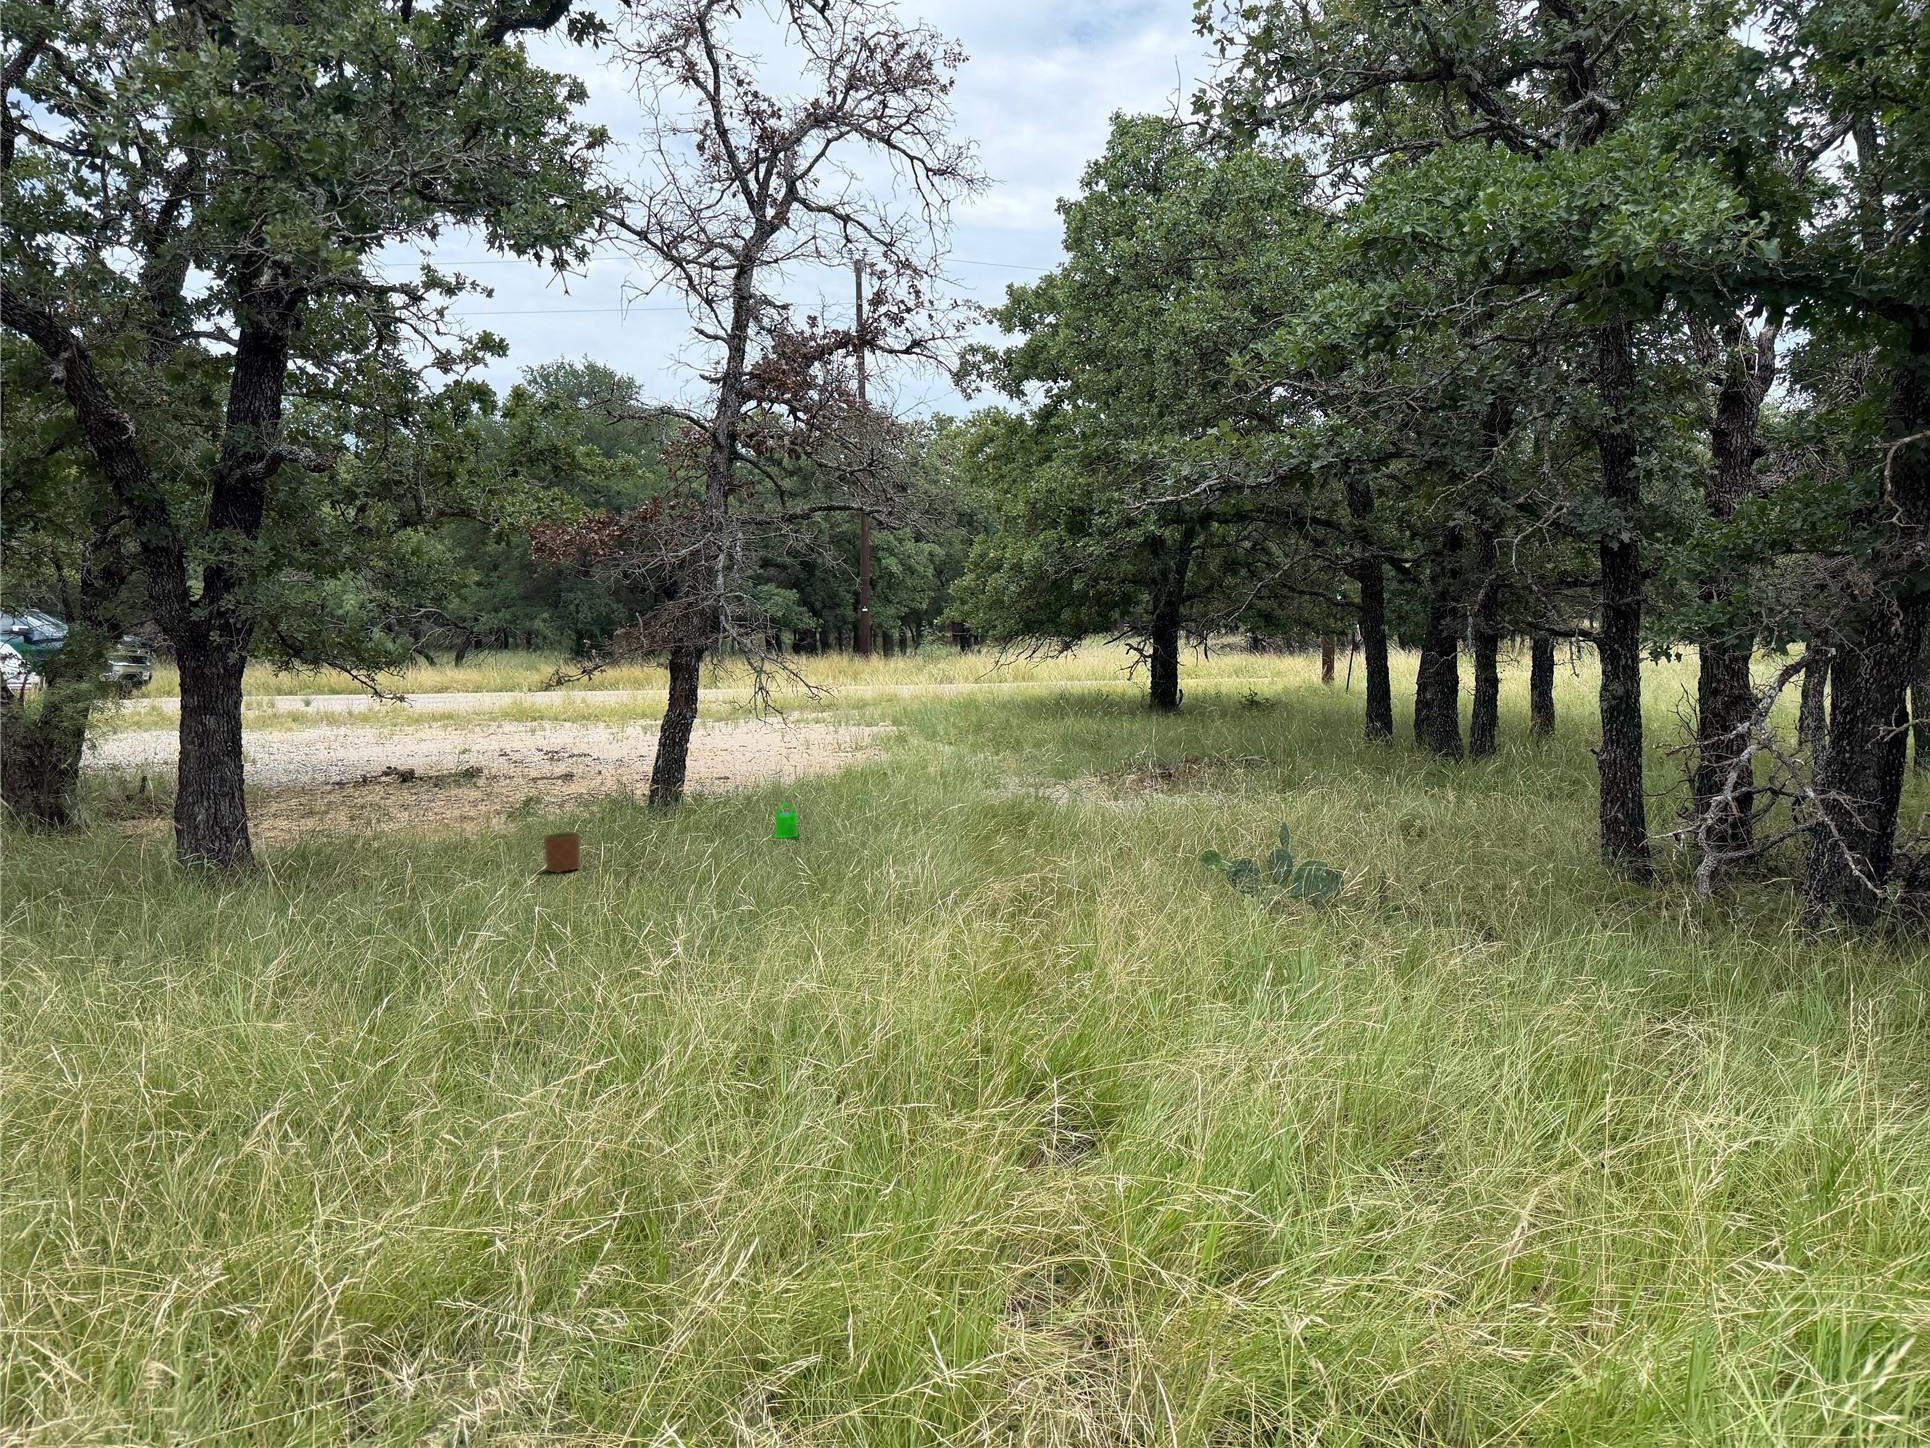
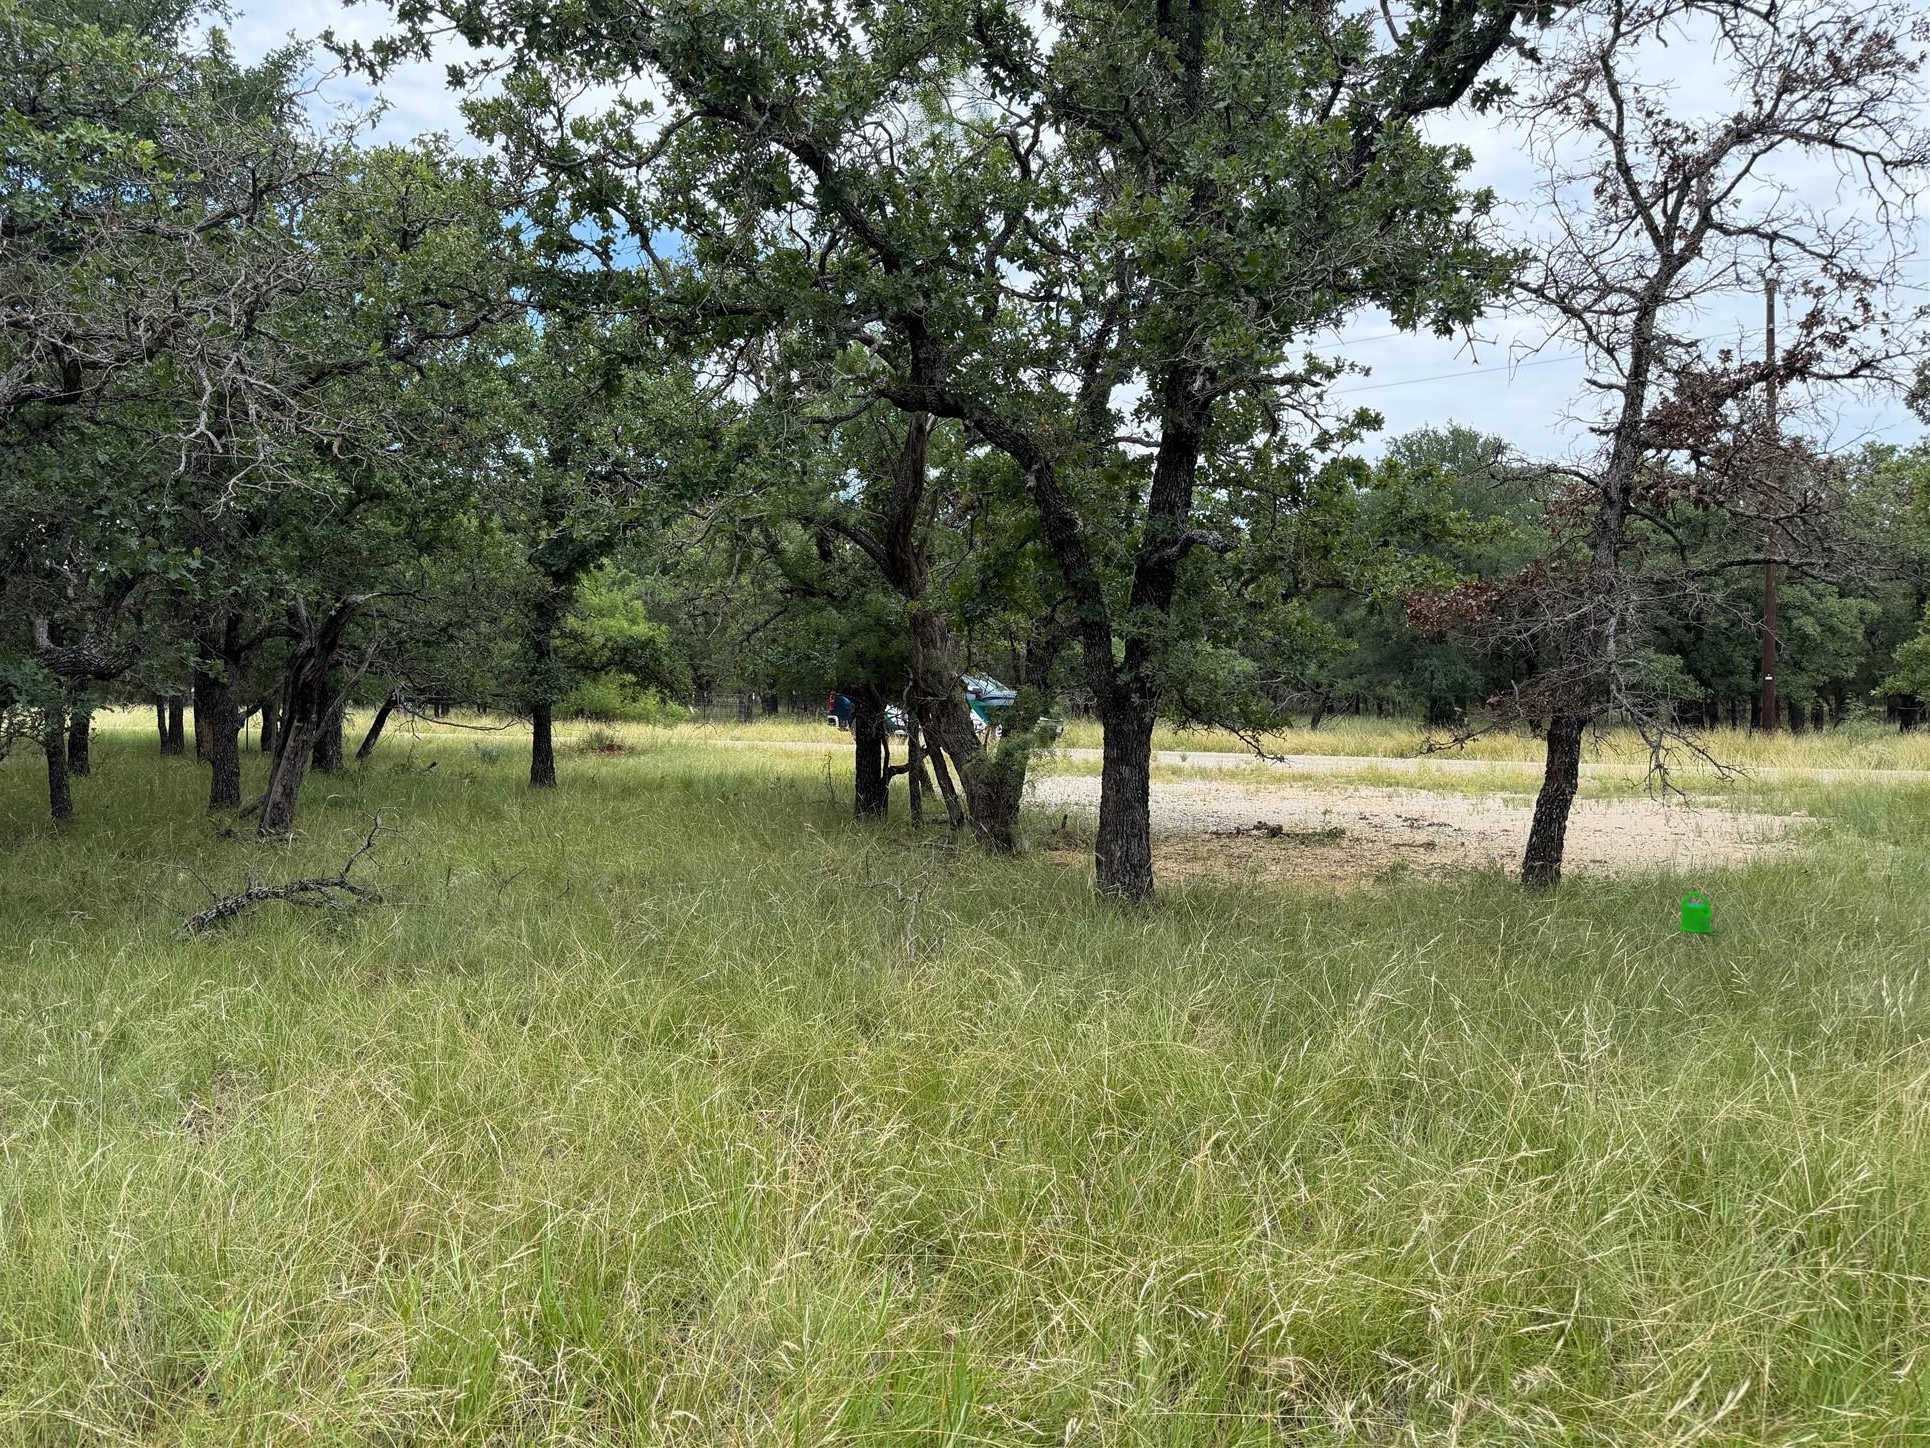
planter: present [544,832,580,873] -> none [1407,888,1446,929]

